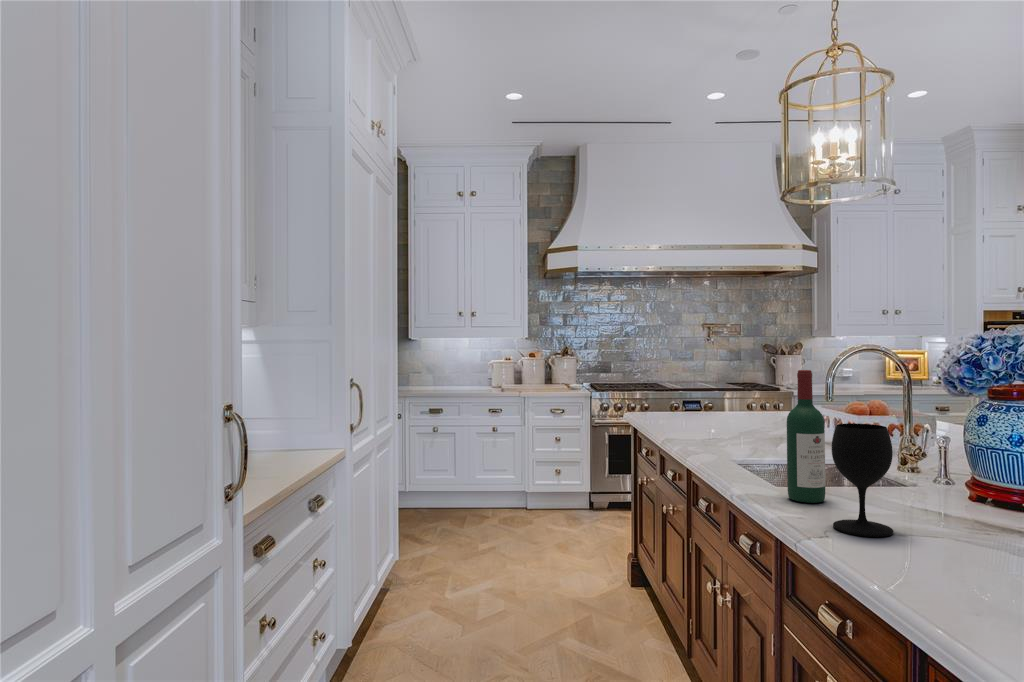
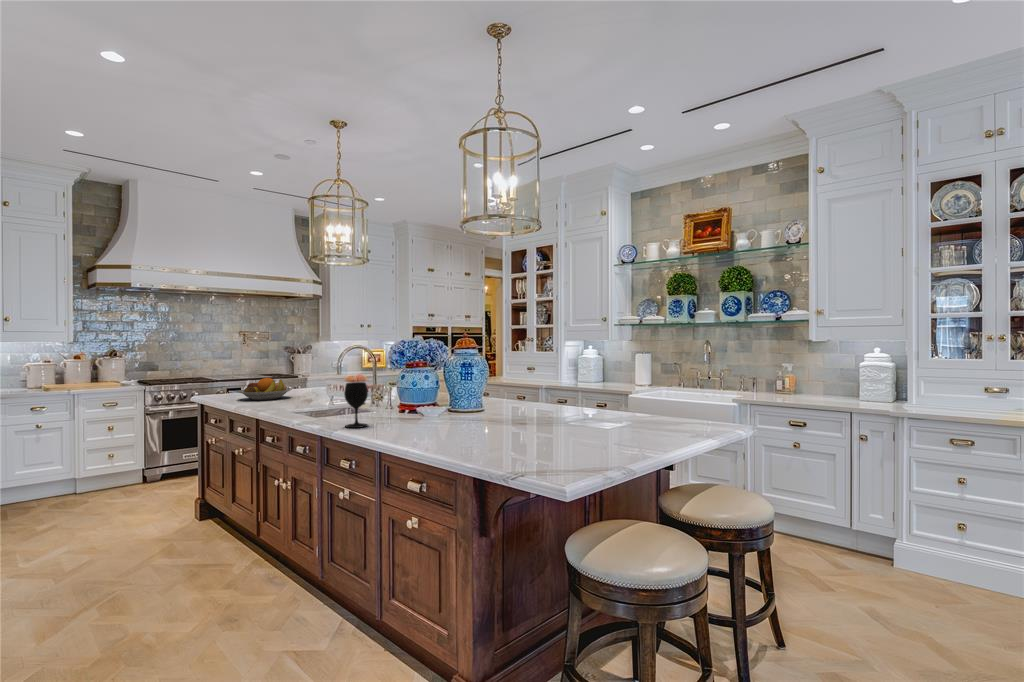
wine bottle: present [787,370,825,503] -> none [323,360,340,422]
fruit bowl: none [675,392,756,426] -> present [238,378,292,400]

